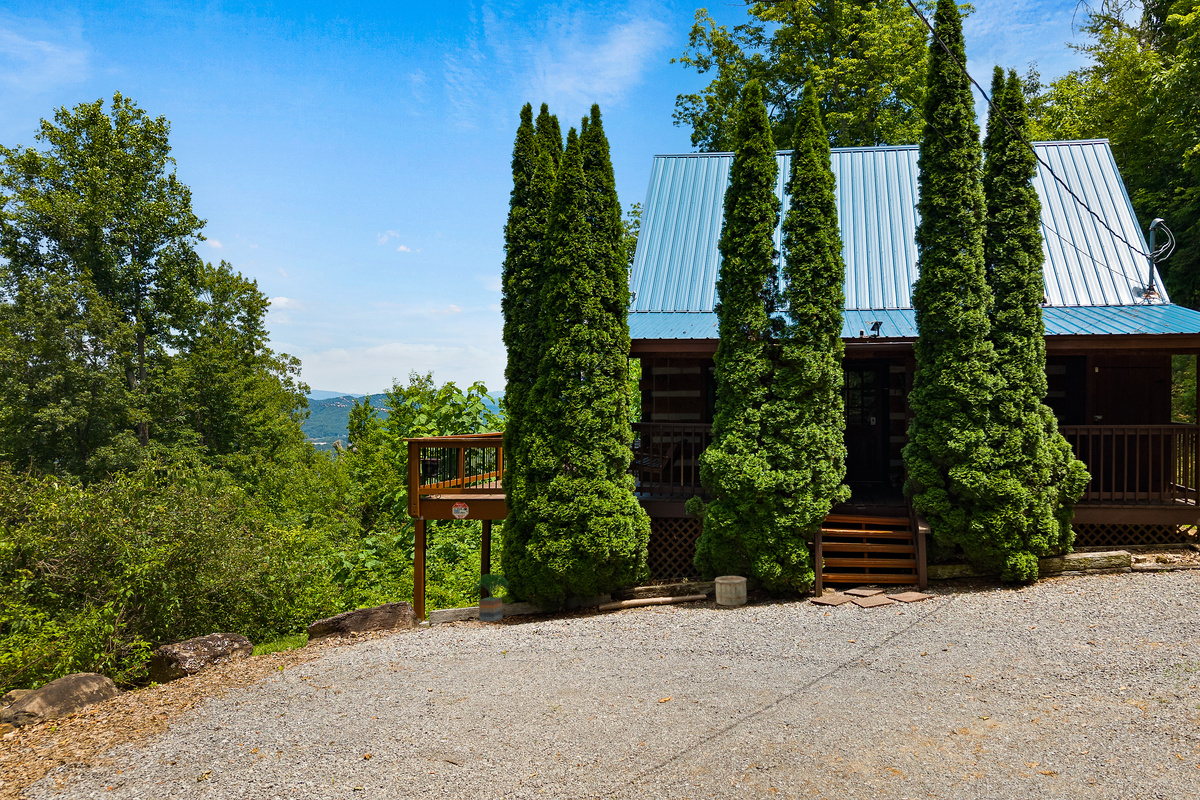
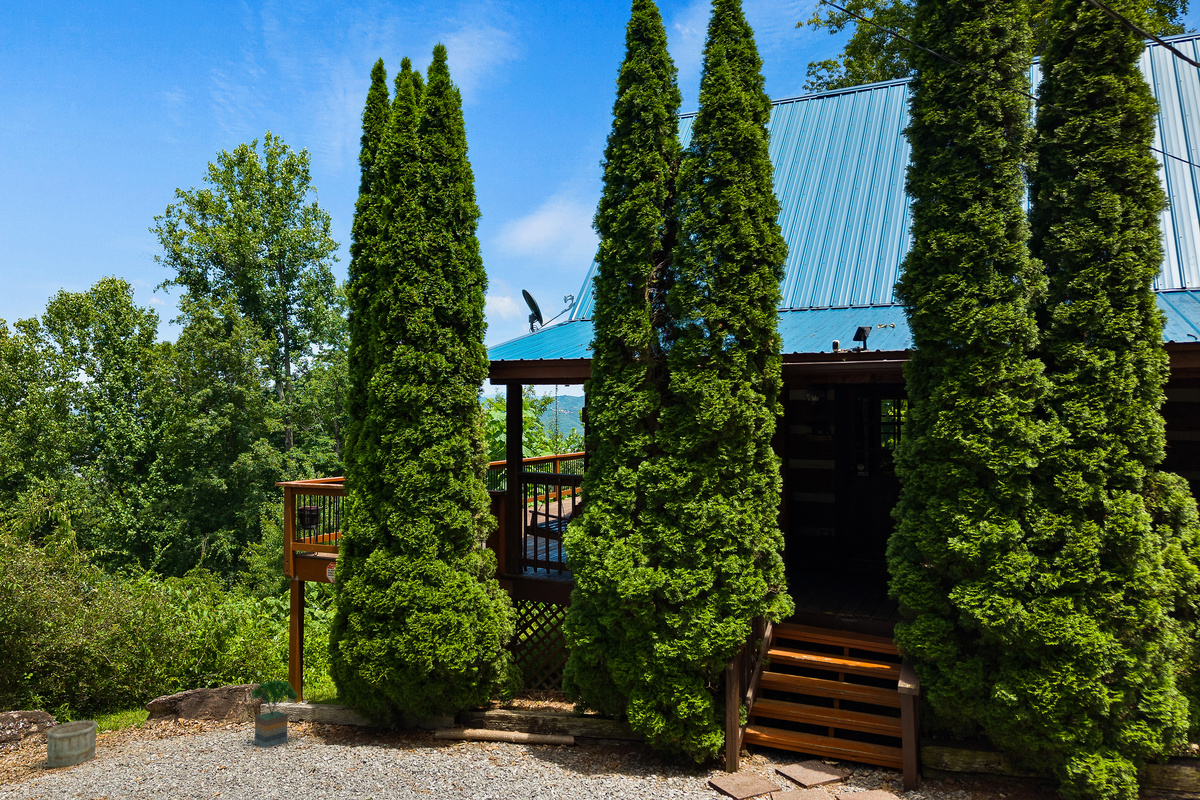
wooden bucket: present [715,576,747,605] -> present [46,720,97,768]

